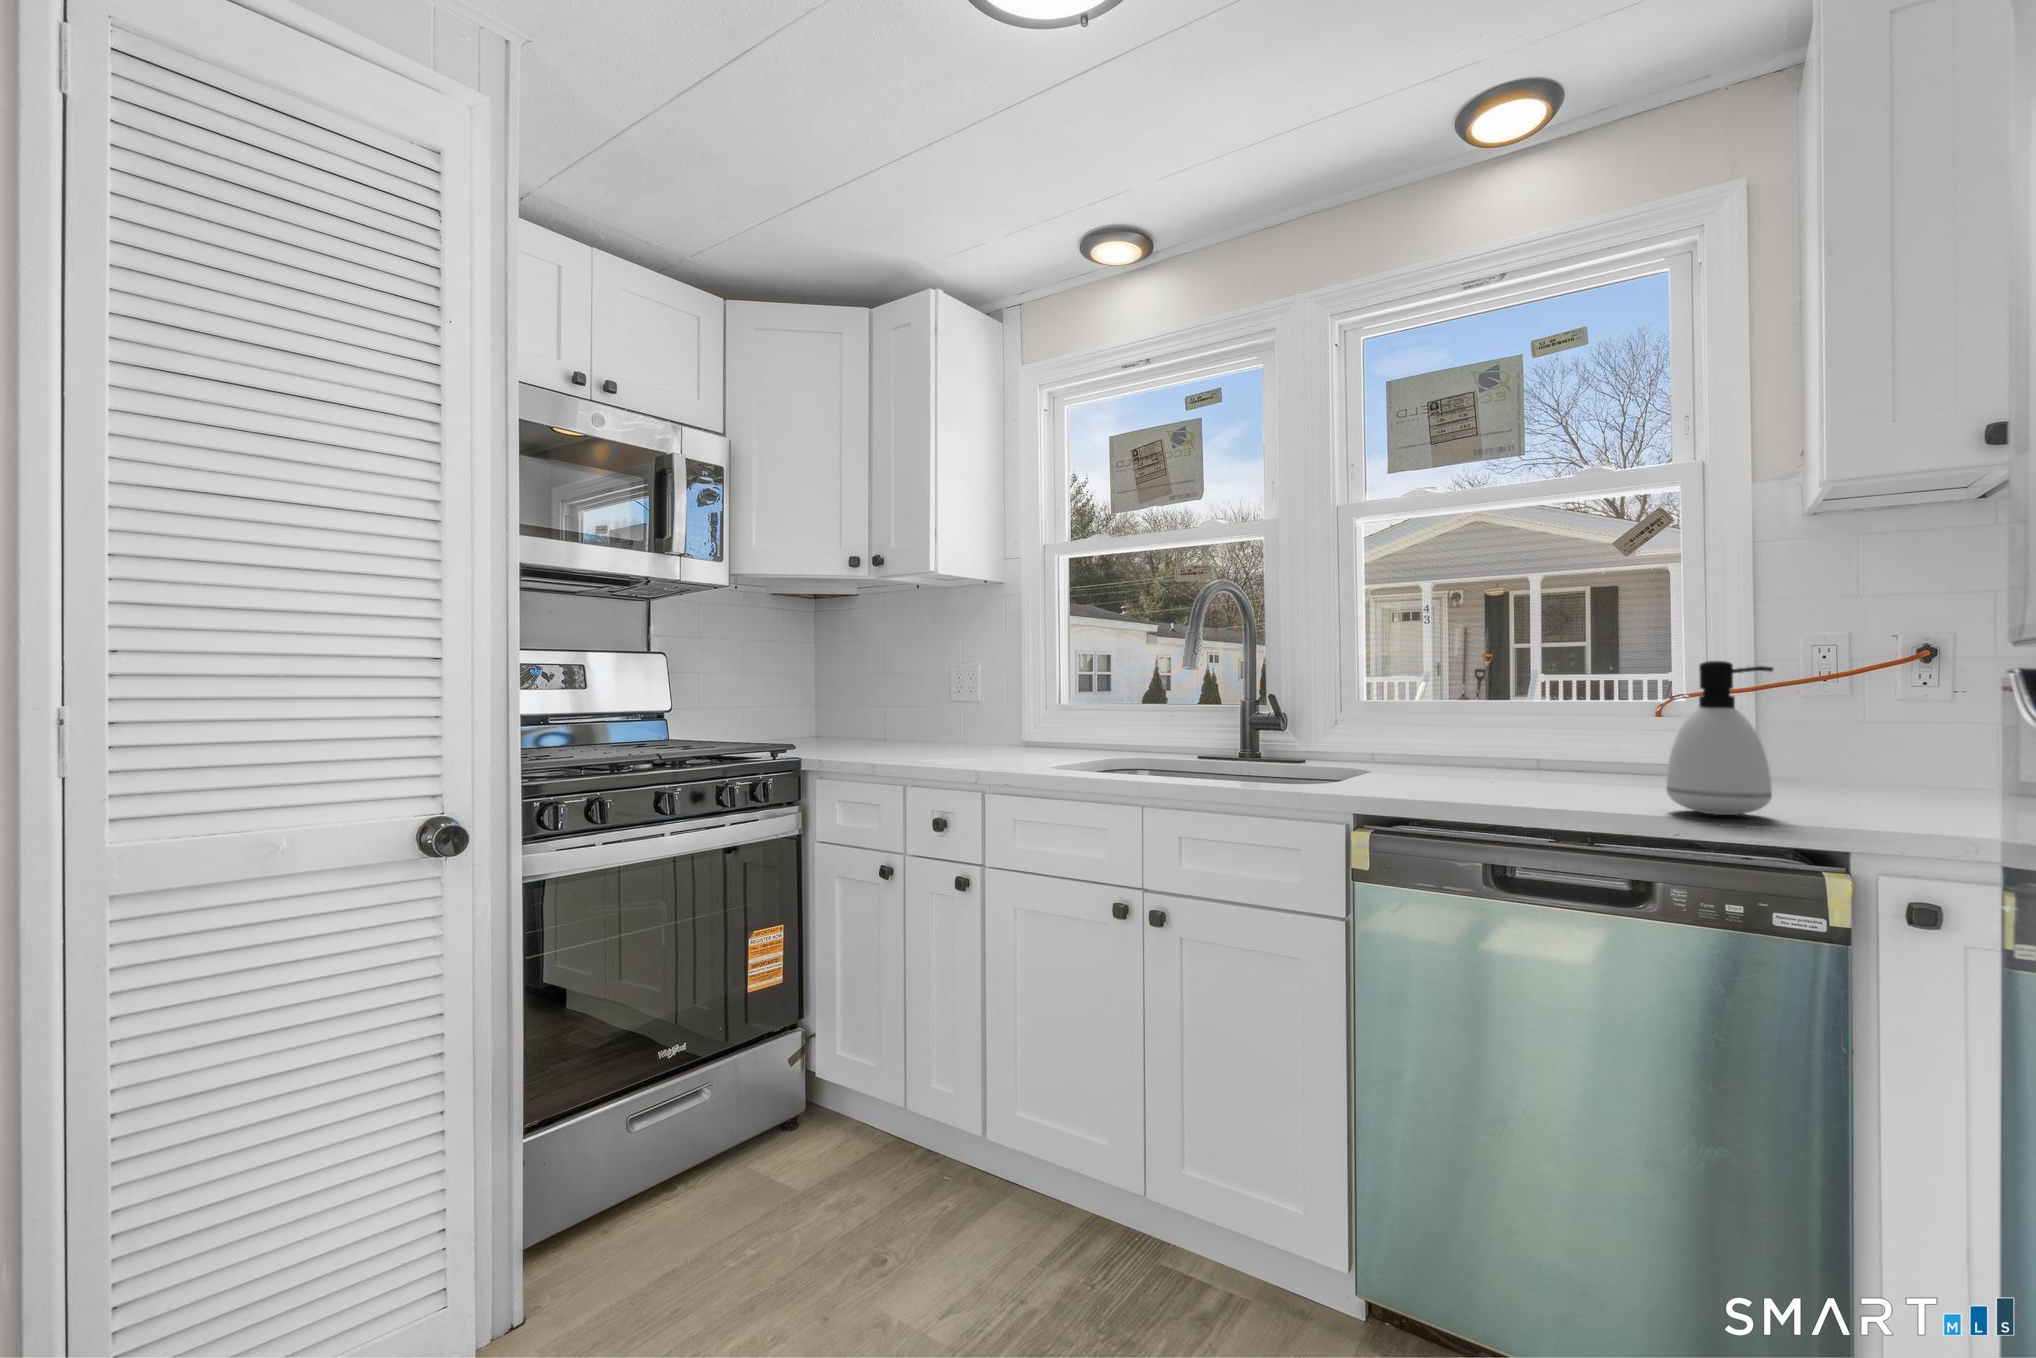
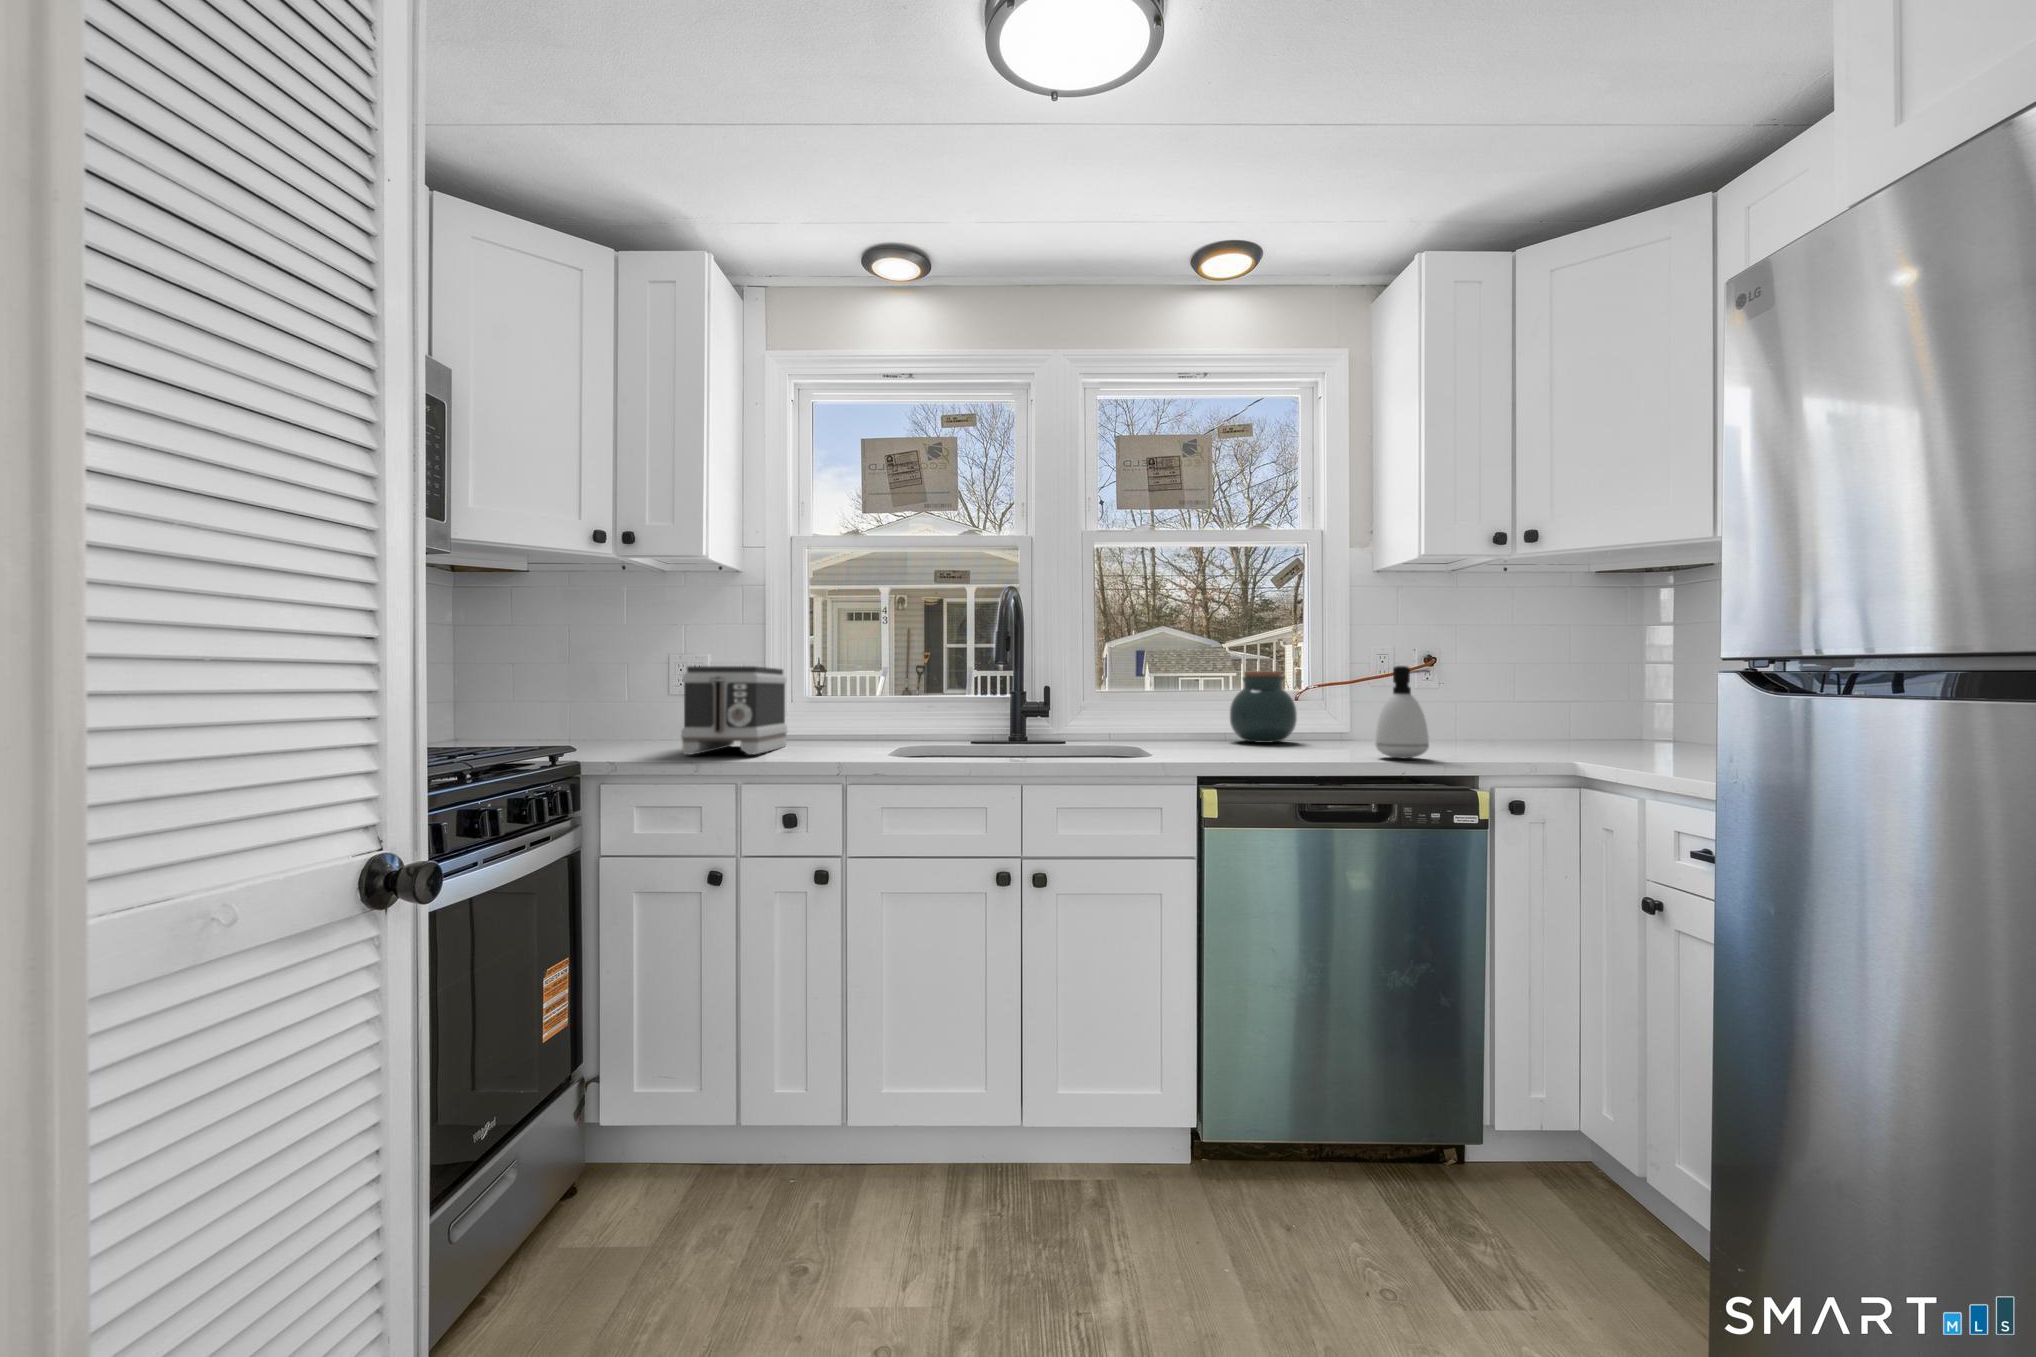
jar: none [1520,671,1629,774] -> present [1230,671,1297,743]
toaster: none [879,674,1005,758] -> present [681,666,787,755]

